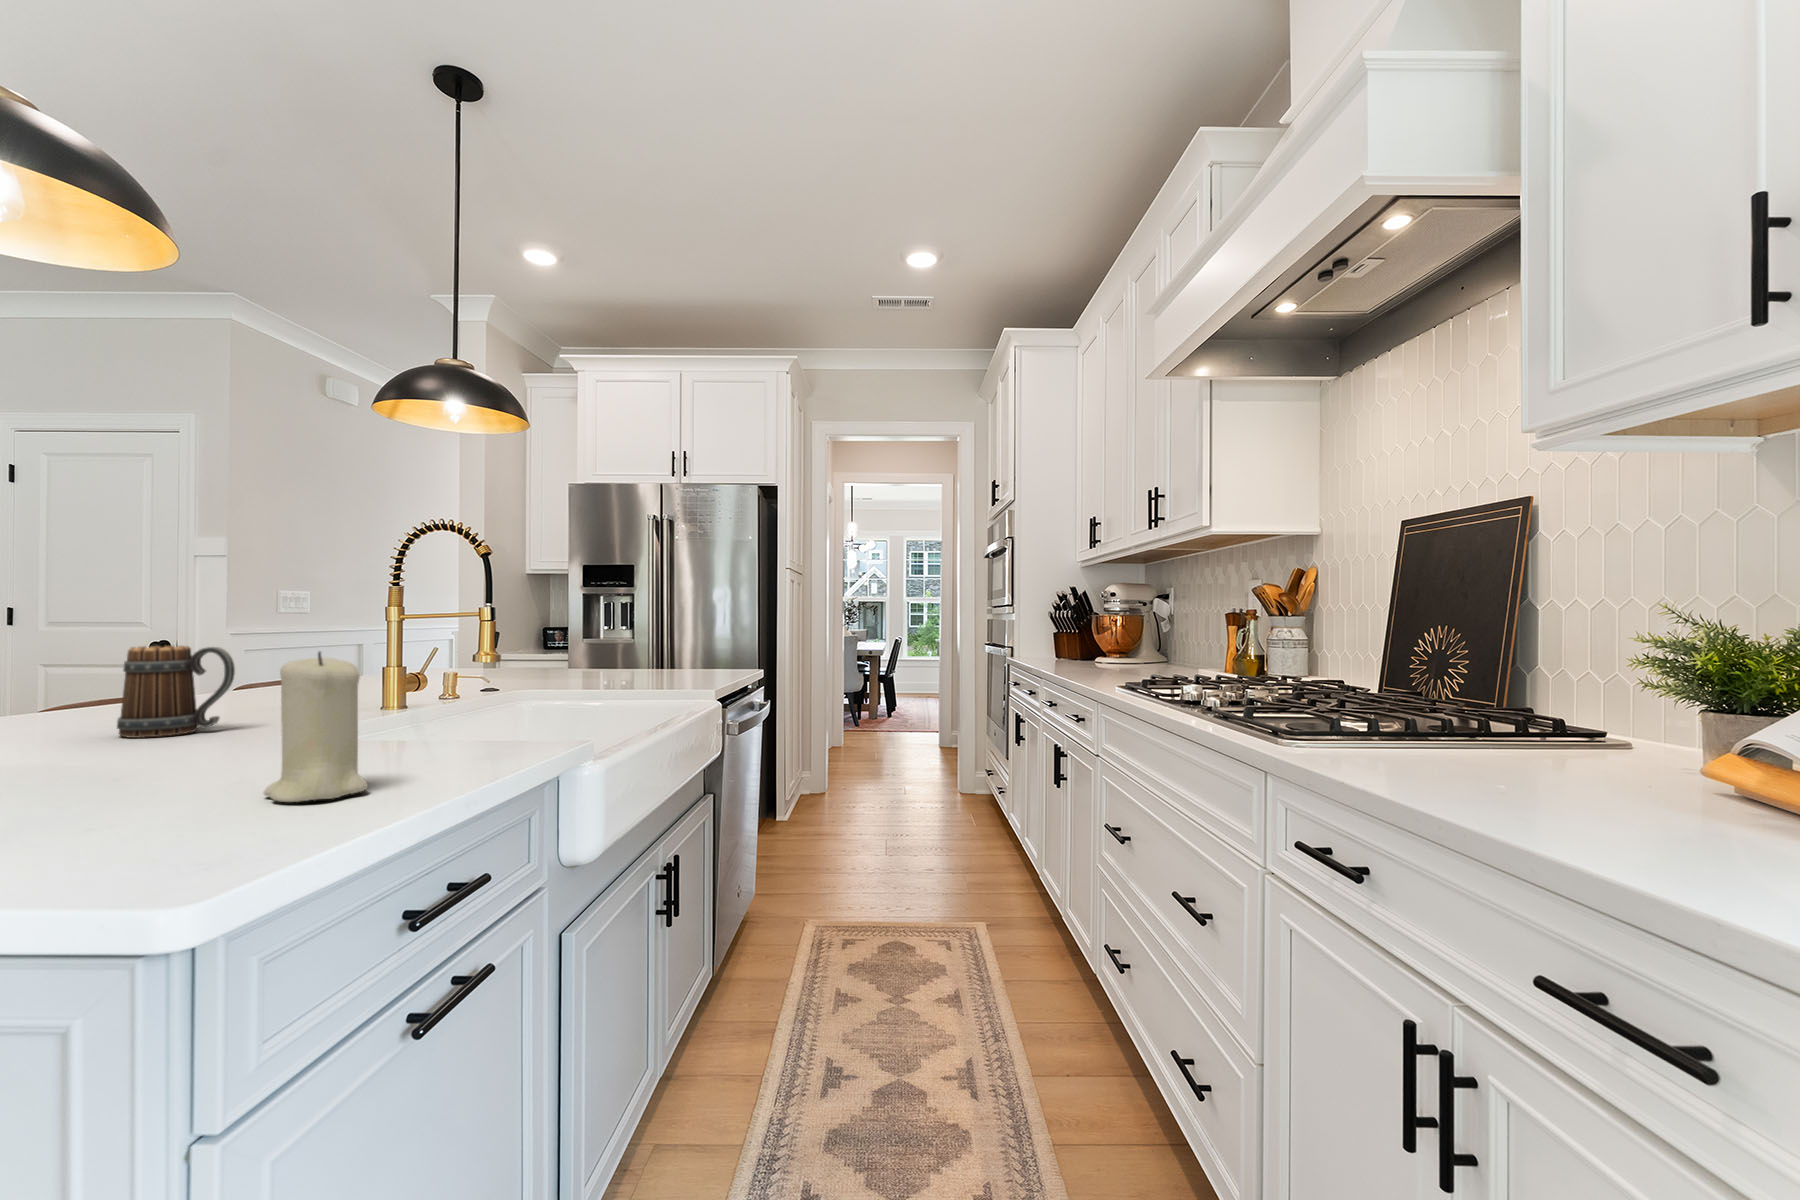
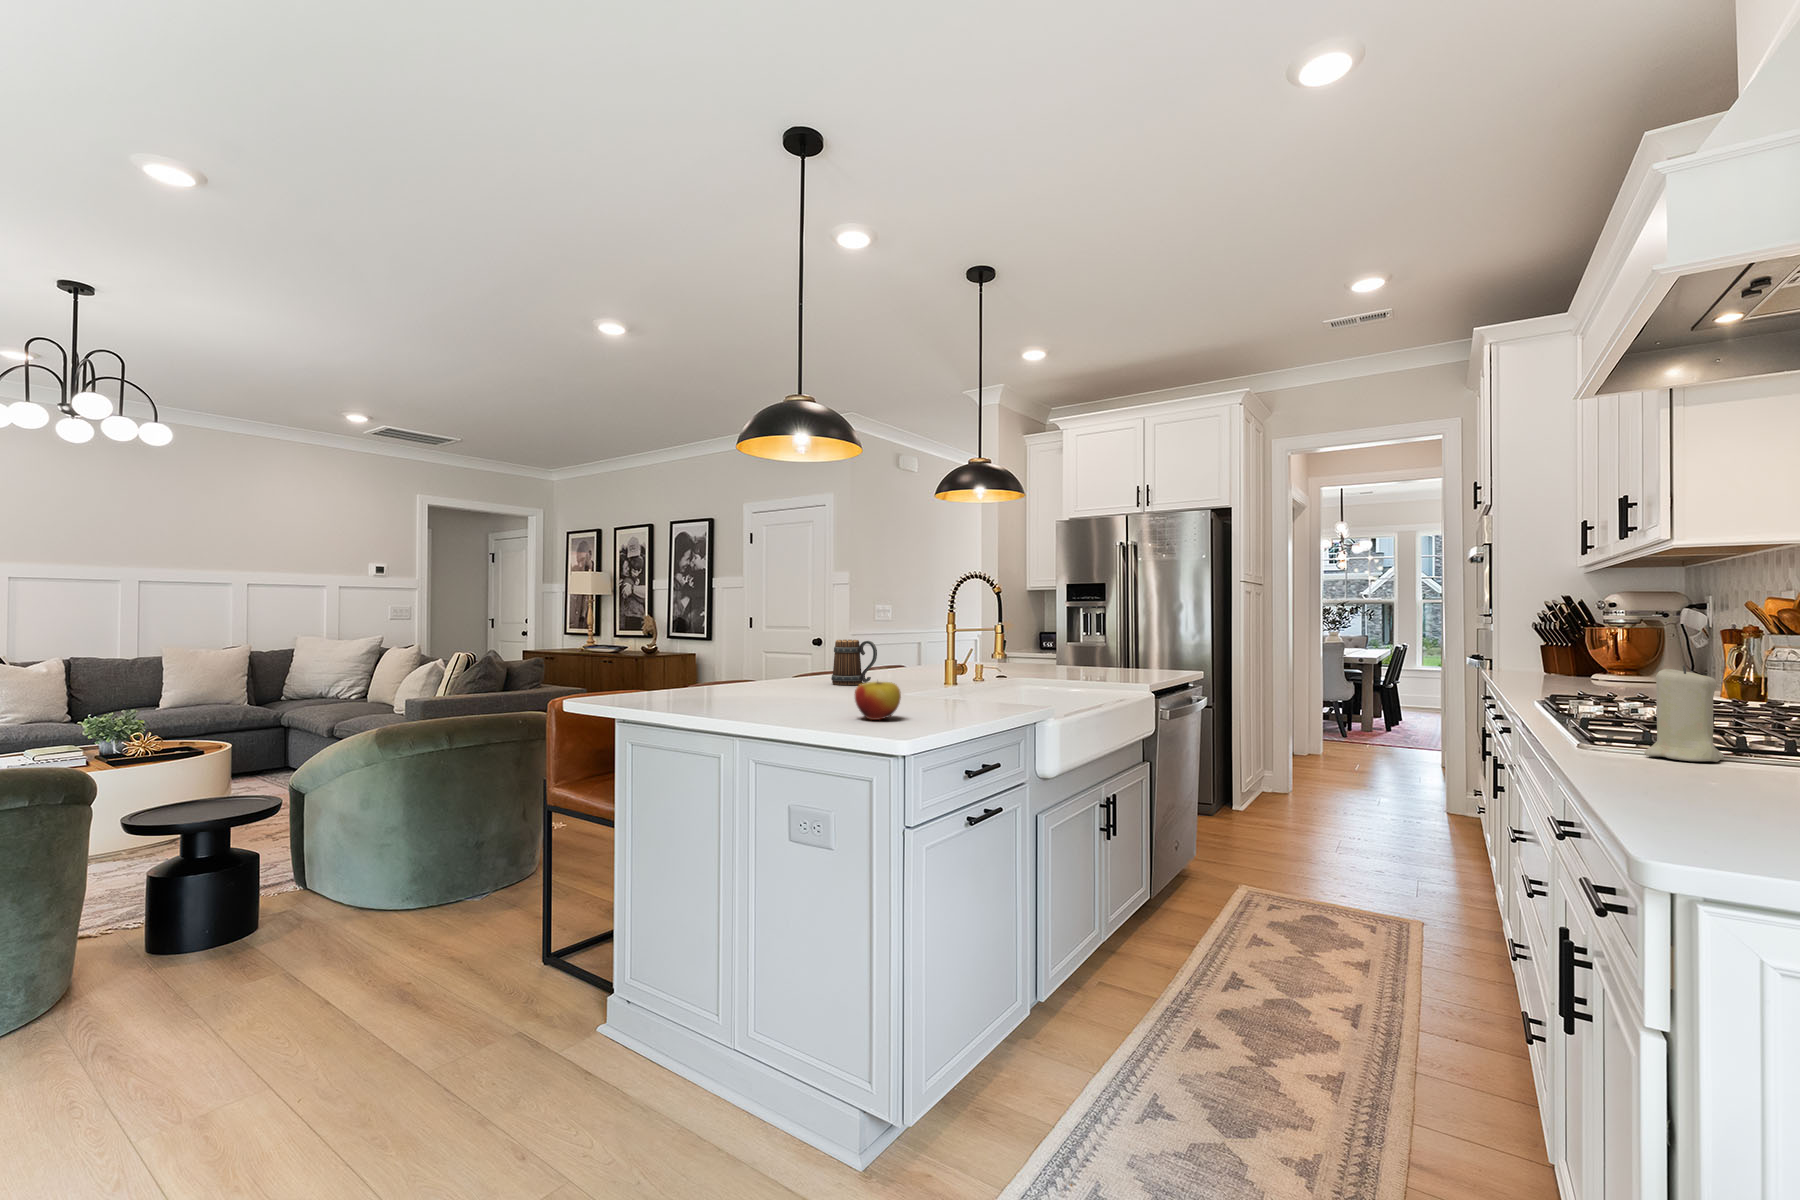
candle: present [264,652,368,802] -> present [1644,666,1724,762]
apple: none [87,745,242,849] -> present [855,681,901,720]

